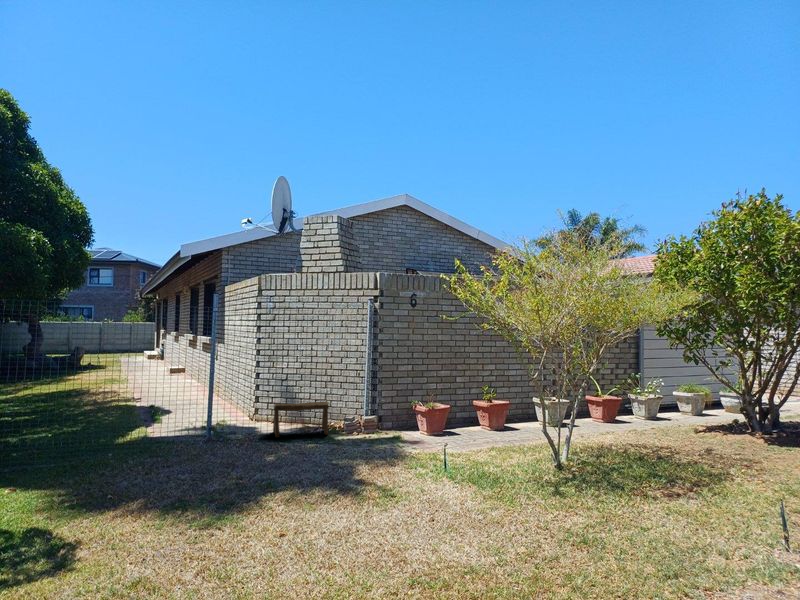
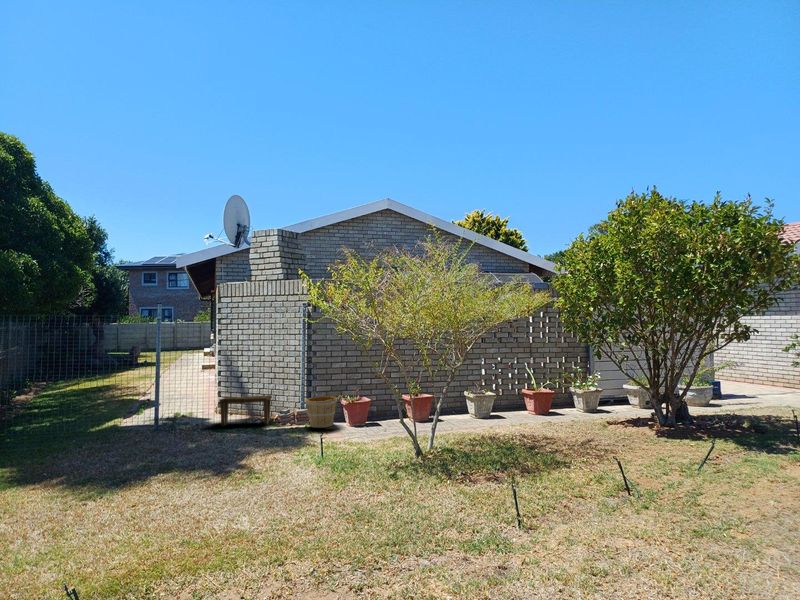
wooden bucket: none [374,402,410,438] -> present [305,396,337,428]

